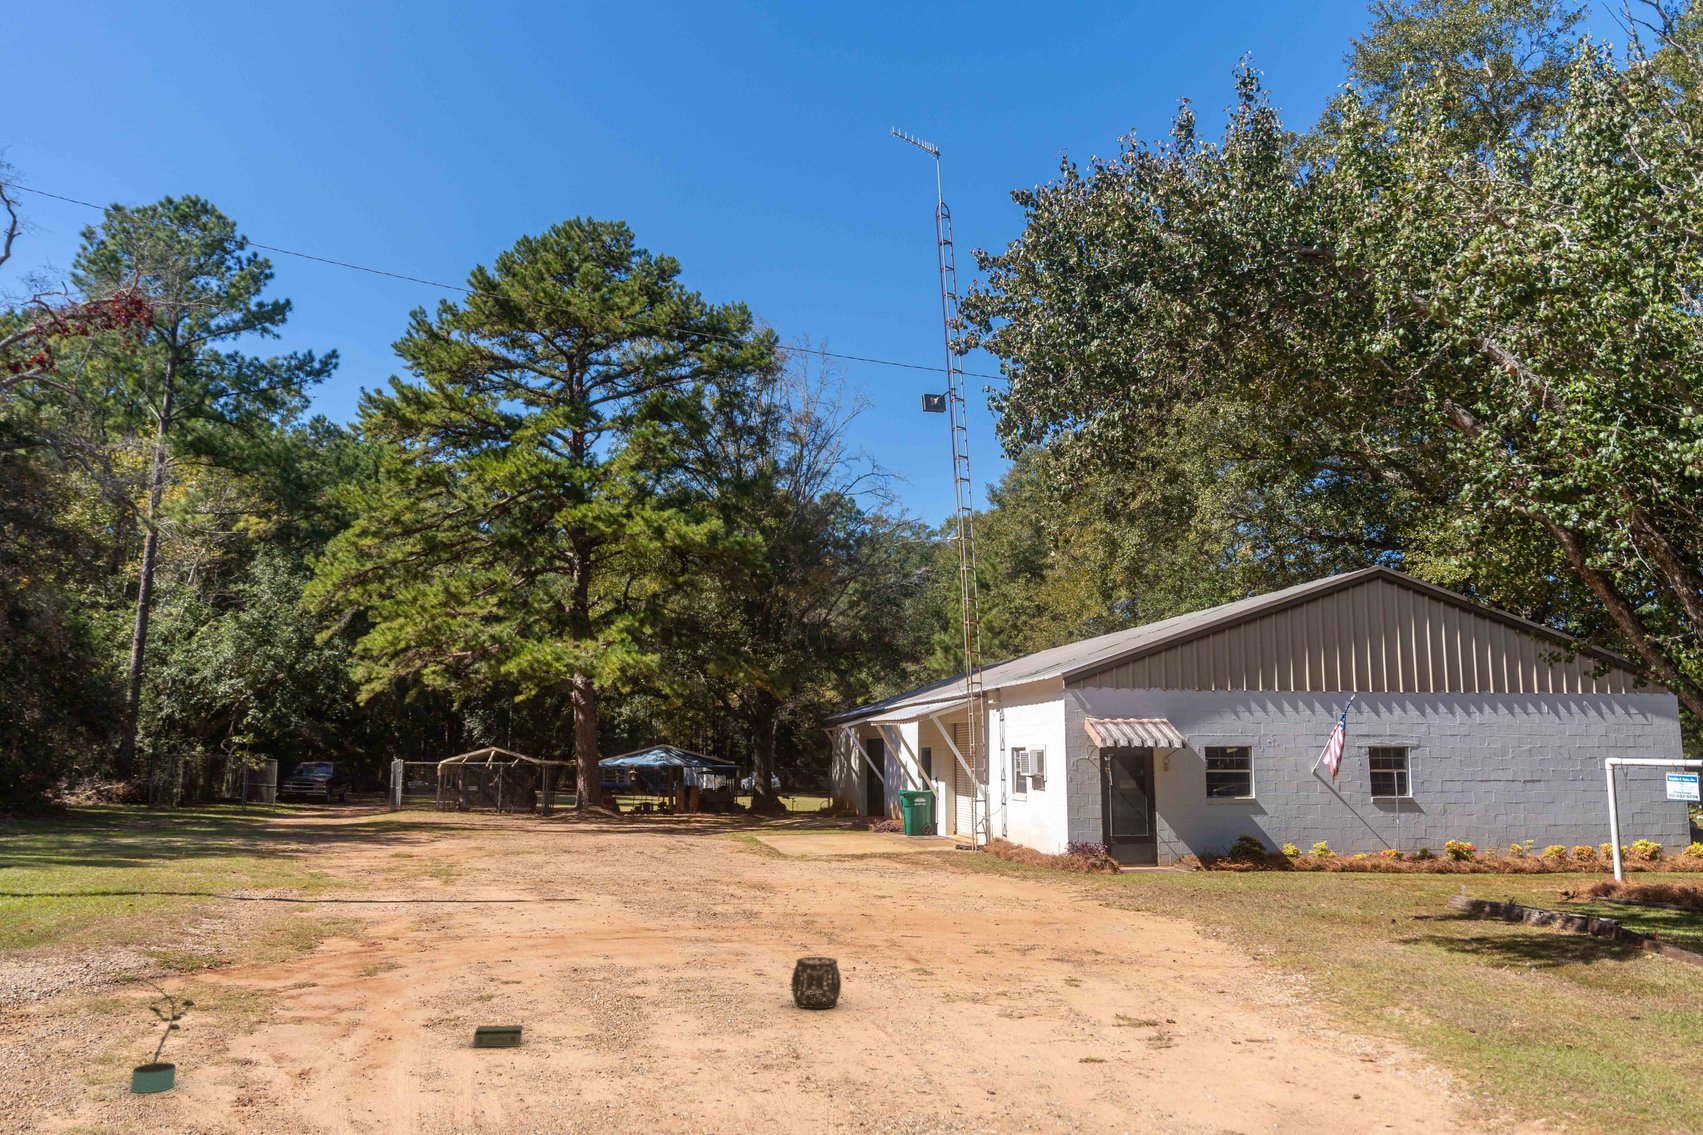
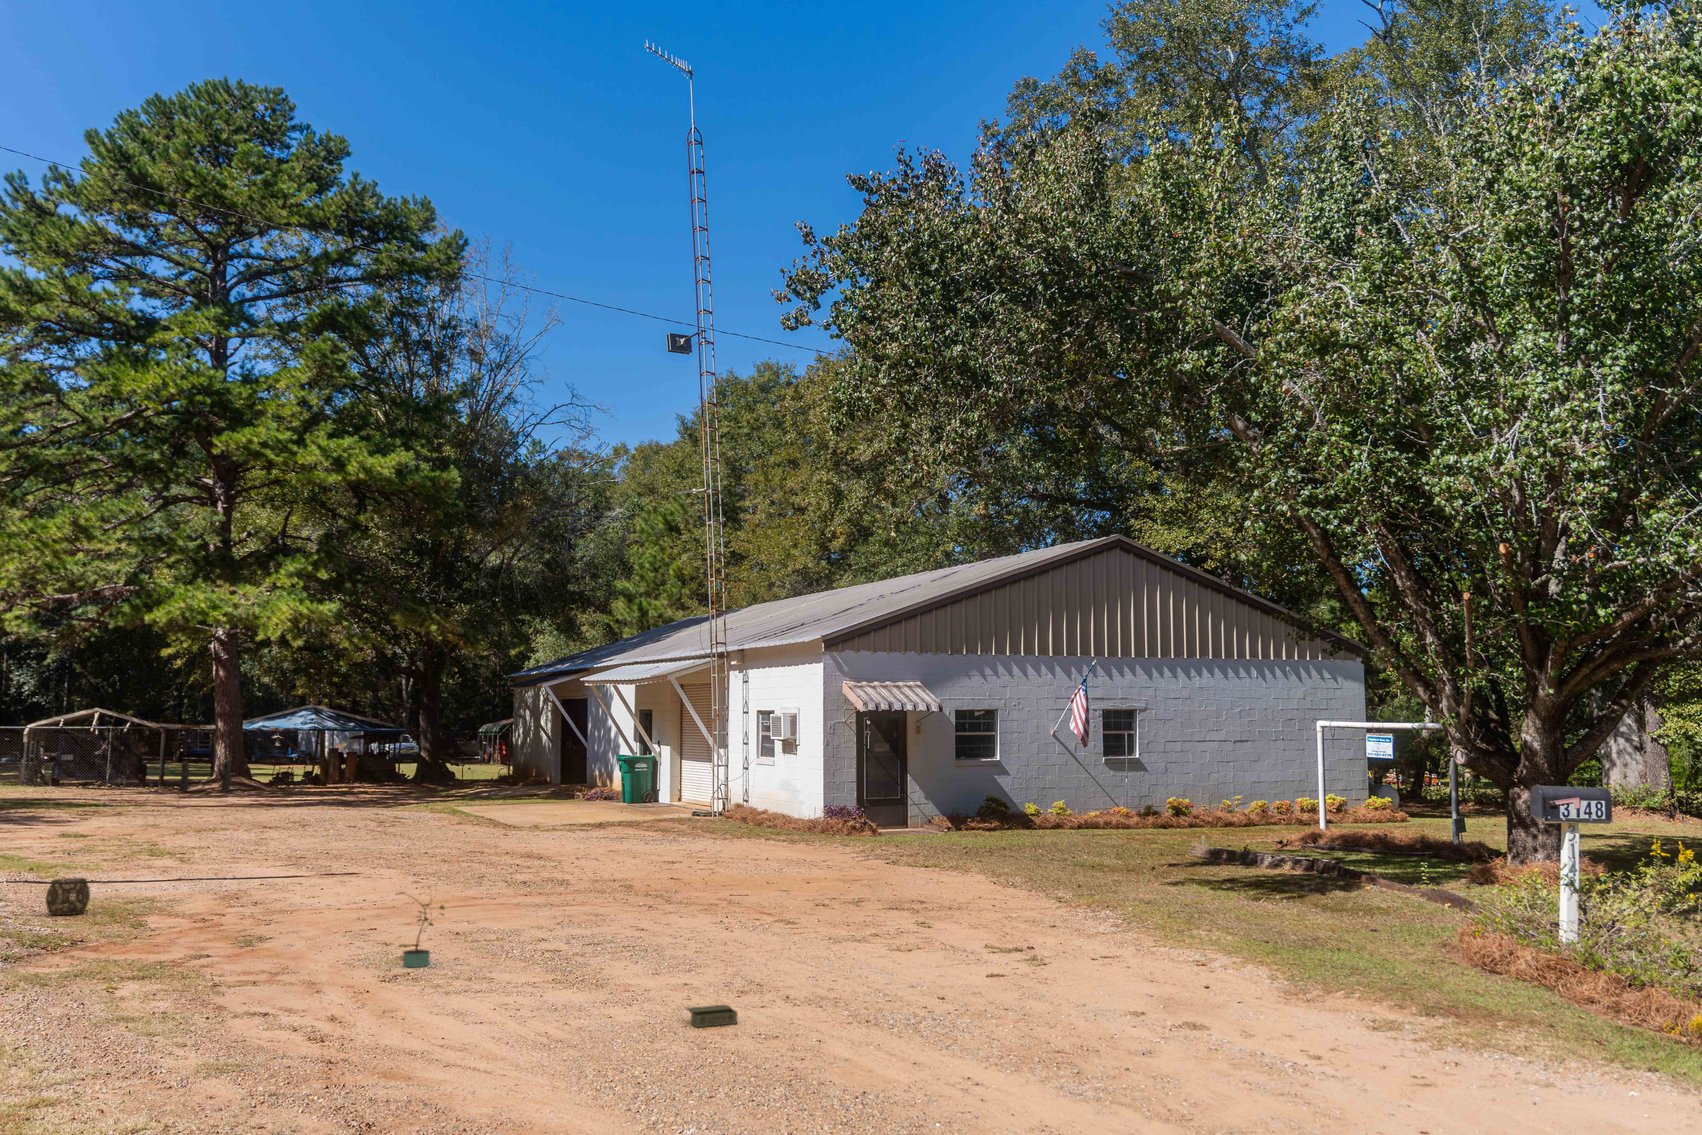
woven basket: present [791,957,841,1009] -> present [46,878,90,915]
potted plant: present [125,960,194,1093] -> present [399,881,444,967]
toolbox: present [473,1025,523,1047] -> present [687,1005,737,1027]

